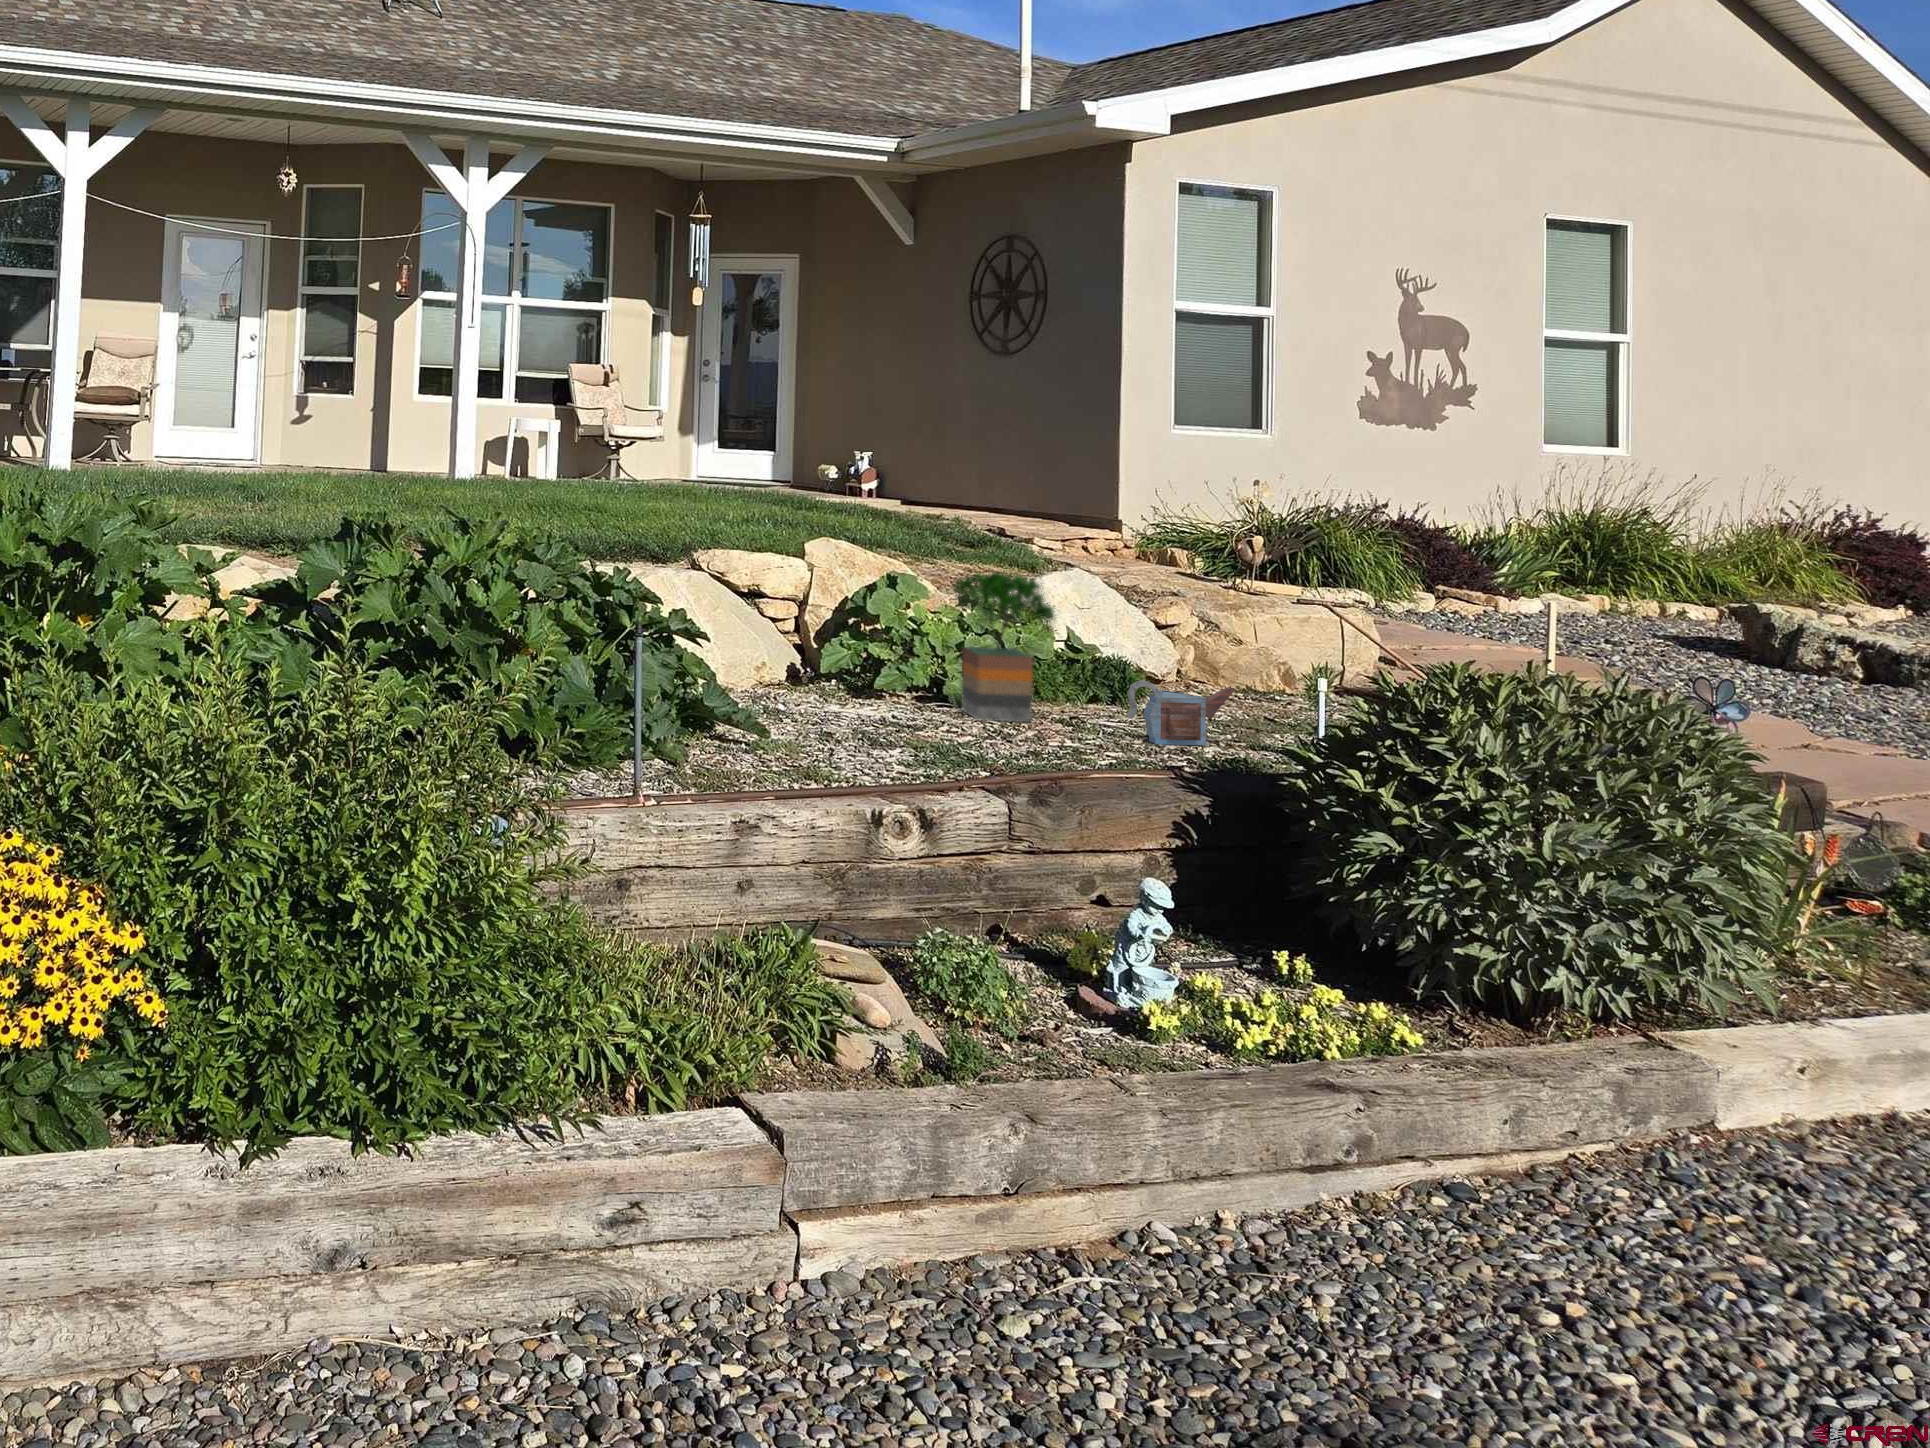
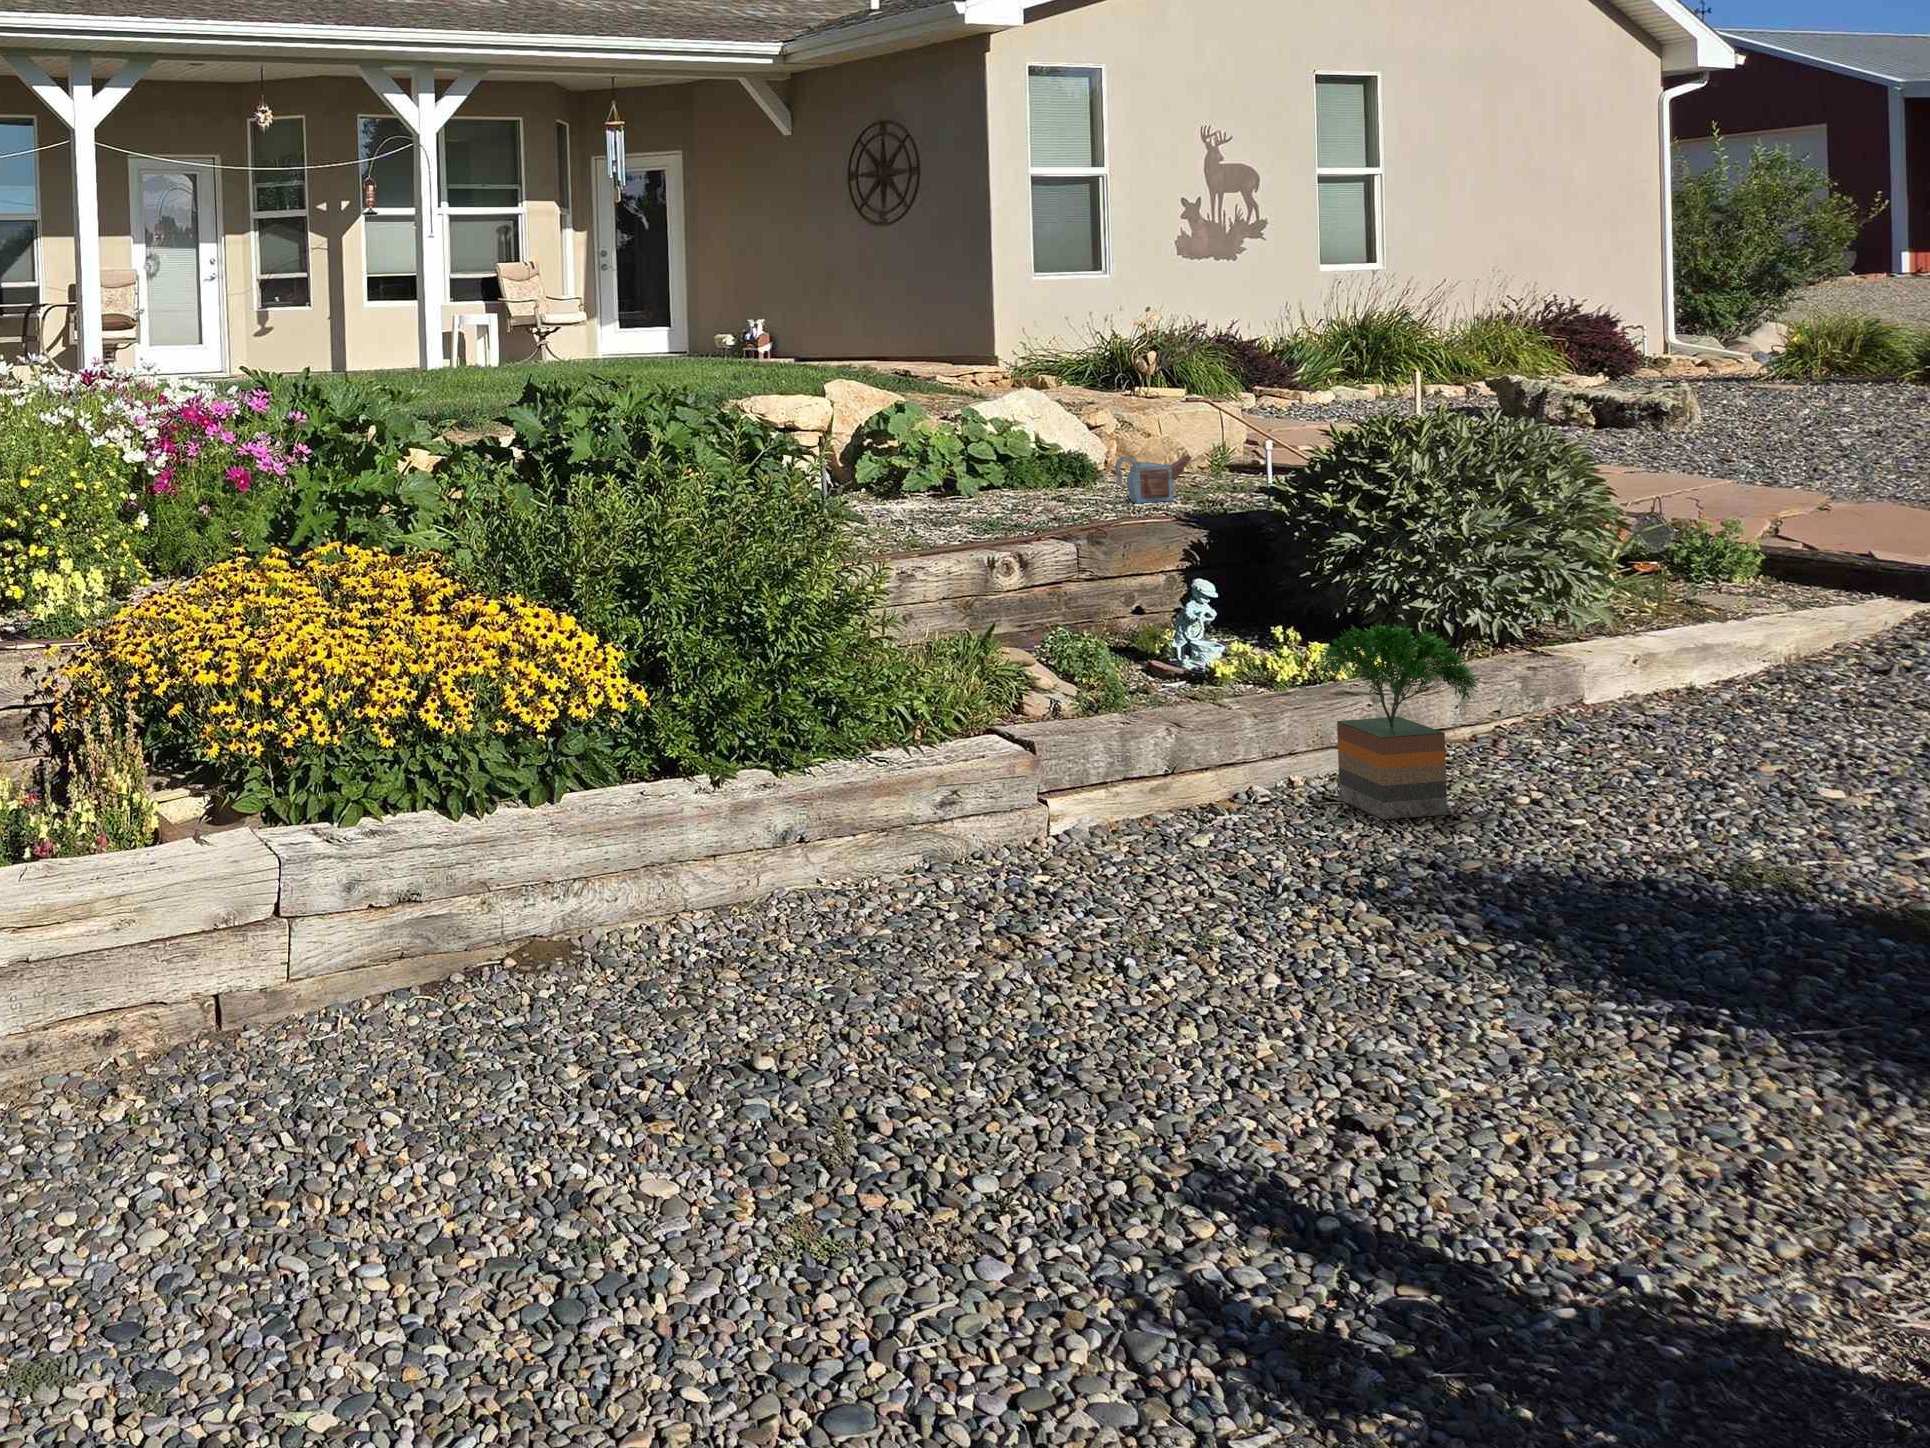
potted tree: present [952,571,1056,722] -> present [1319,623,1479,819]

